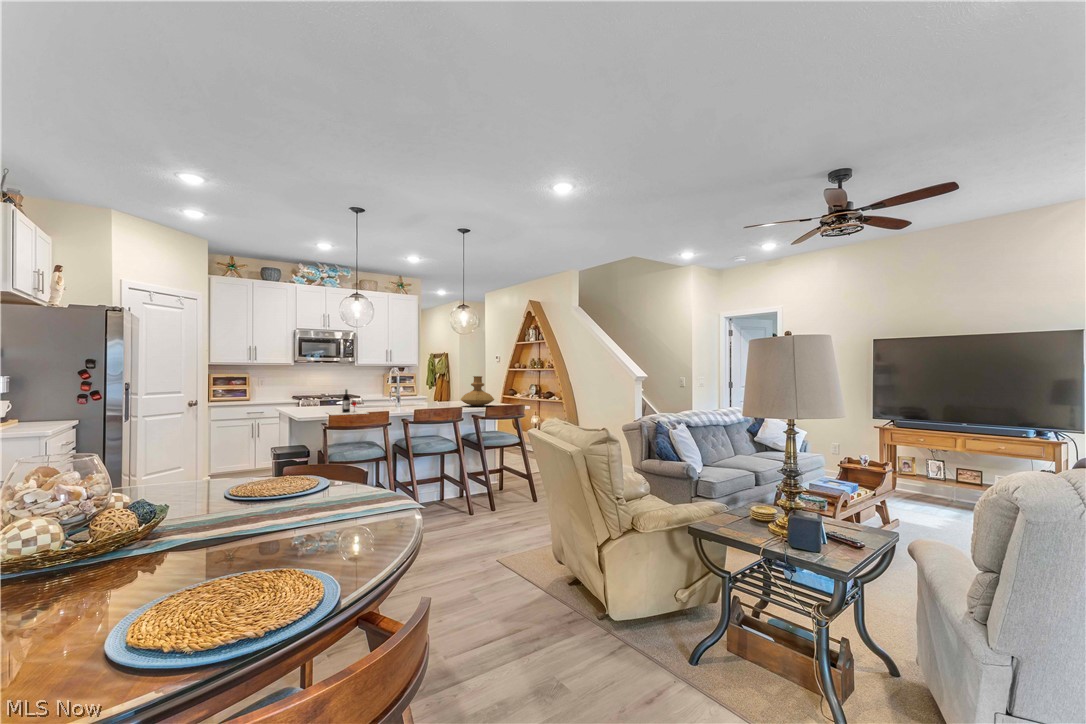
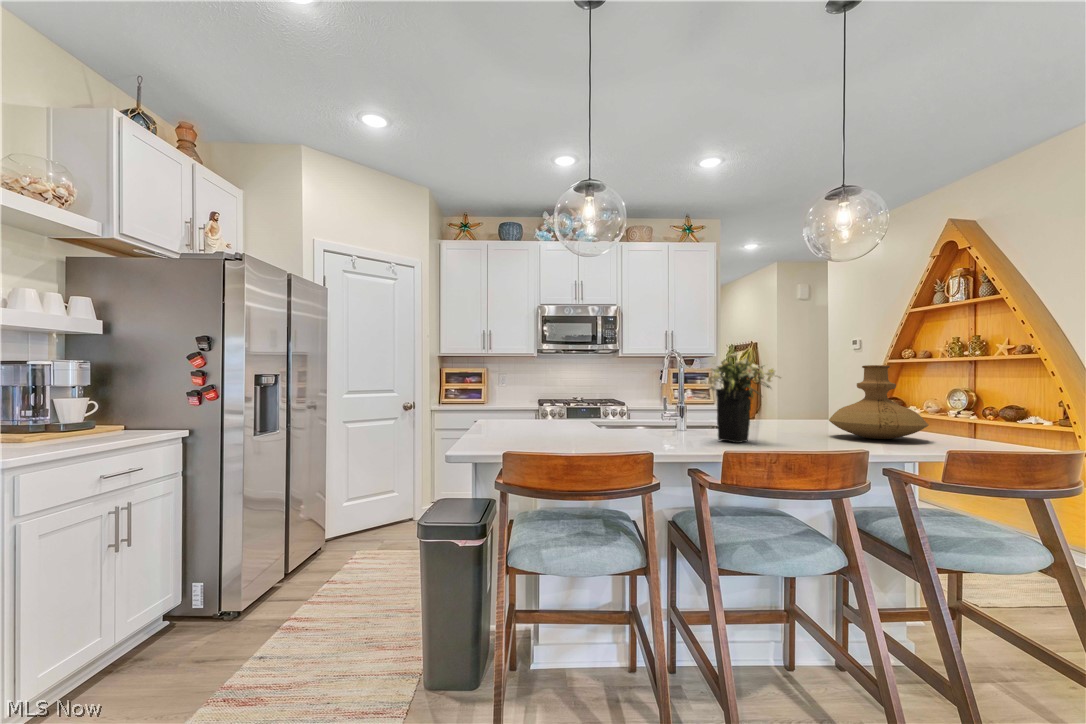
flower arrangement: none [407,371,439,410] -> present [709,353,781,443]
wine bottle: present [327,390,367,415] -> none [531,391,616,448]

